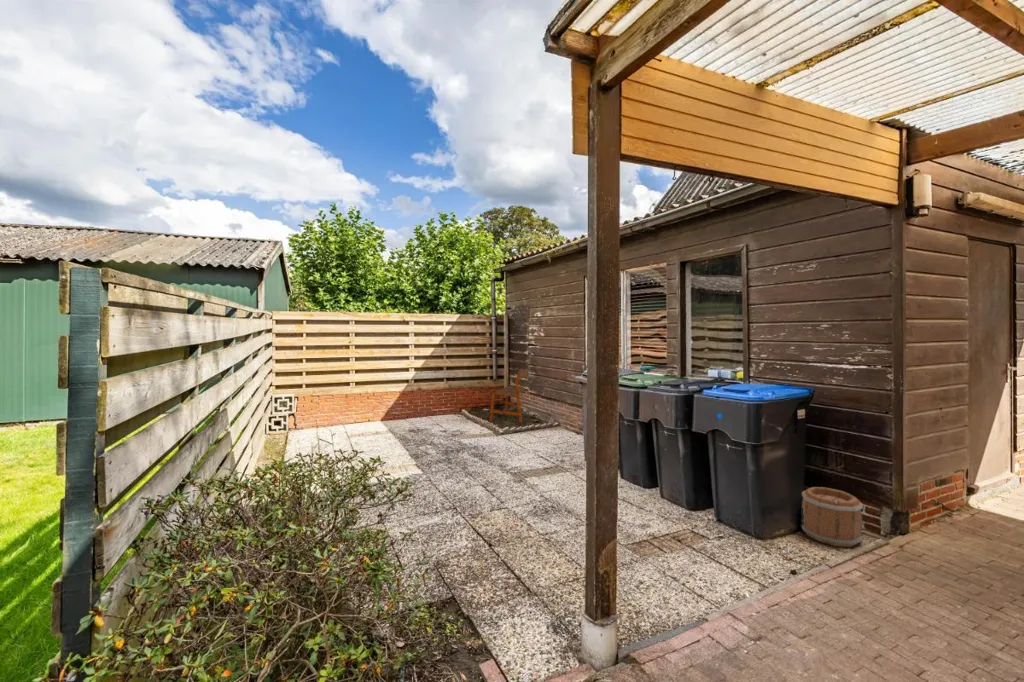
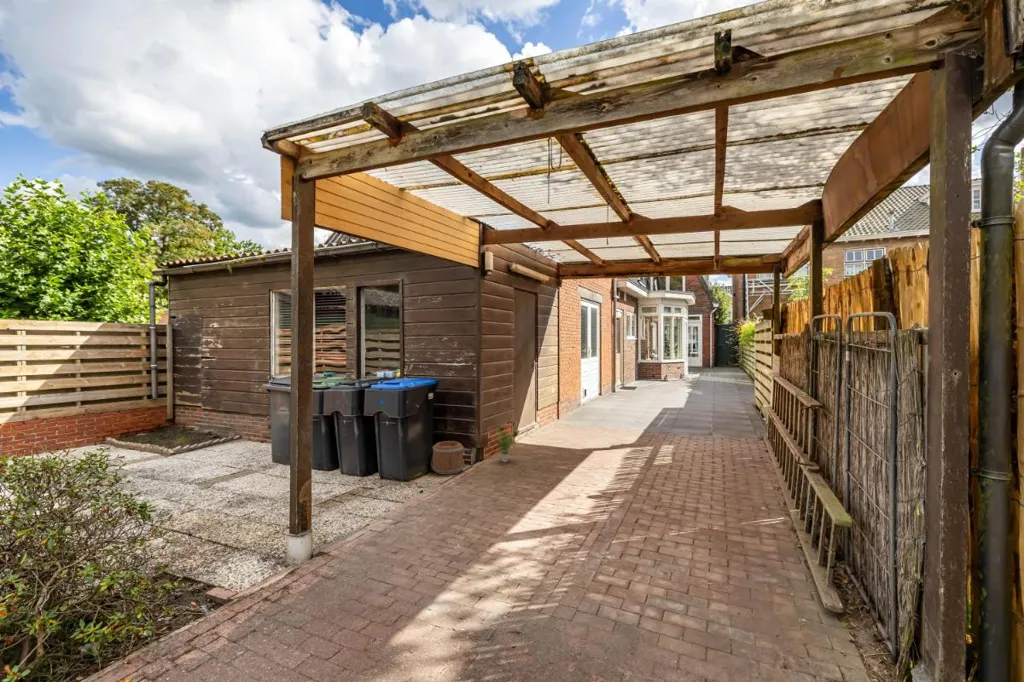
bench: present [490,368,529,422] -> none [151,381,207,444]
potted plant: none [911,480,995,548] -> present [498,431,516,462]

